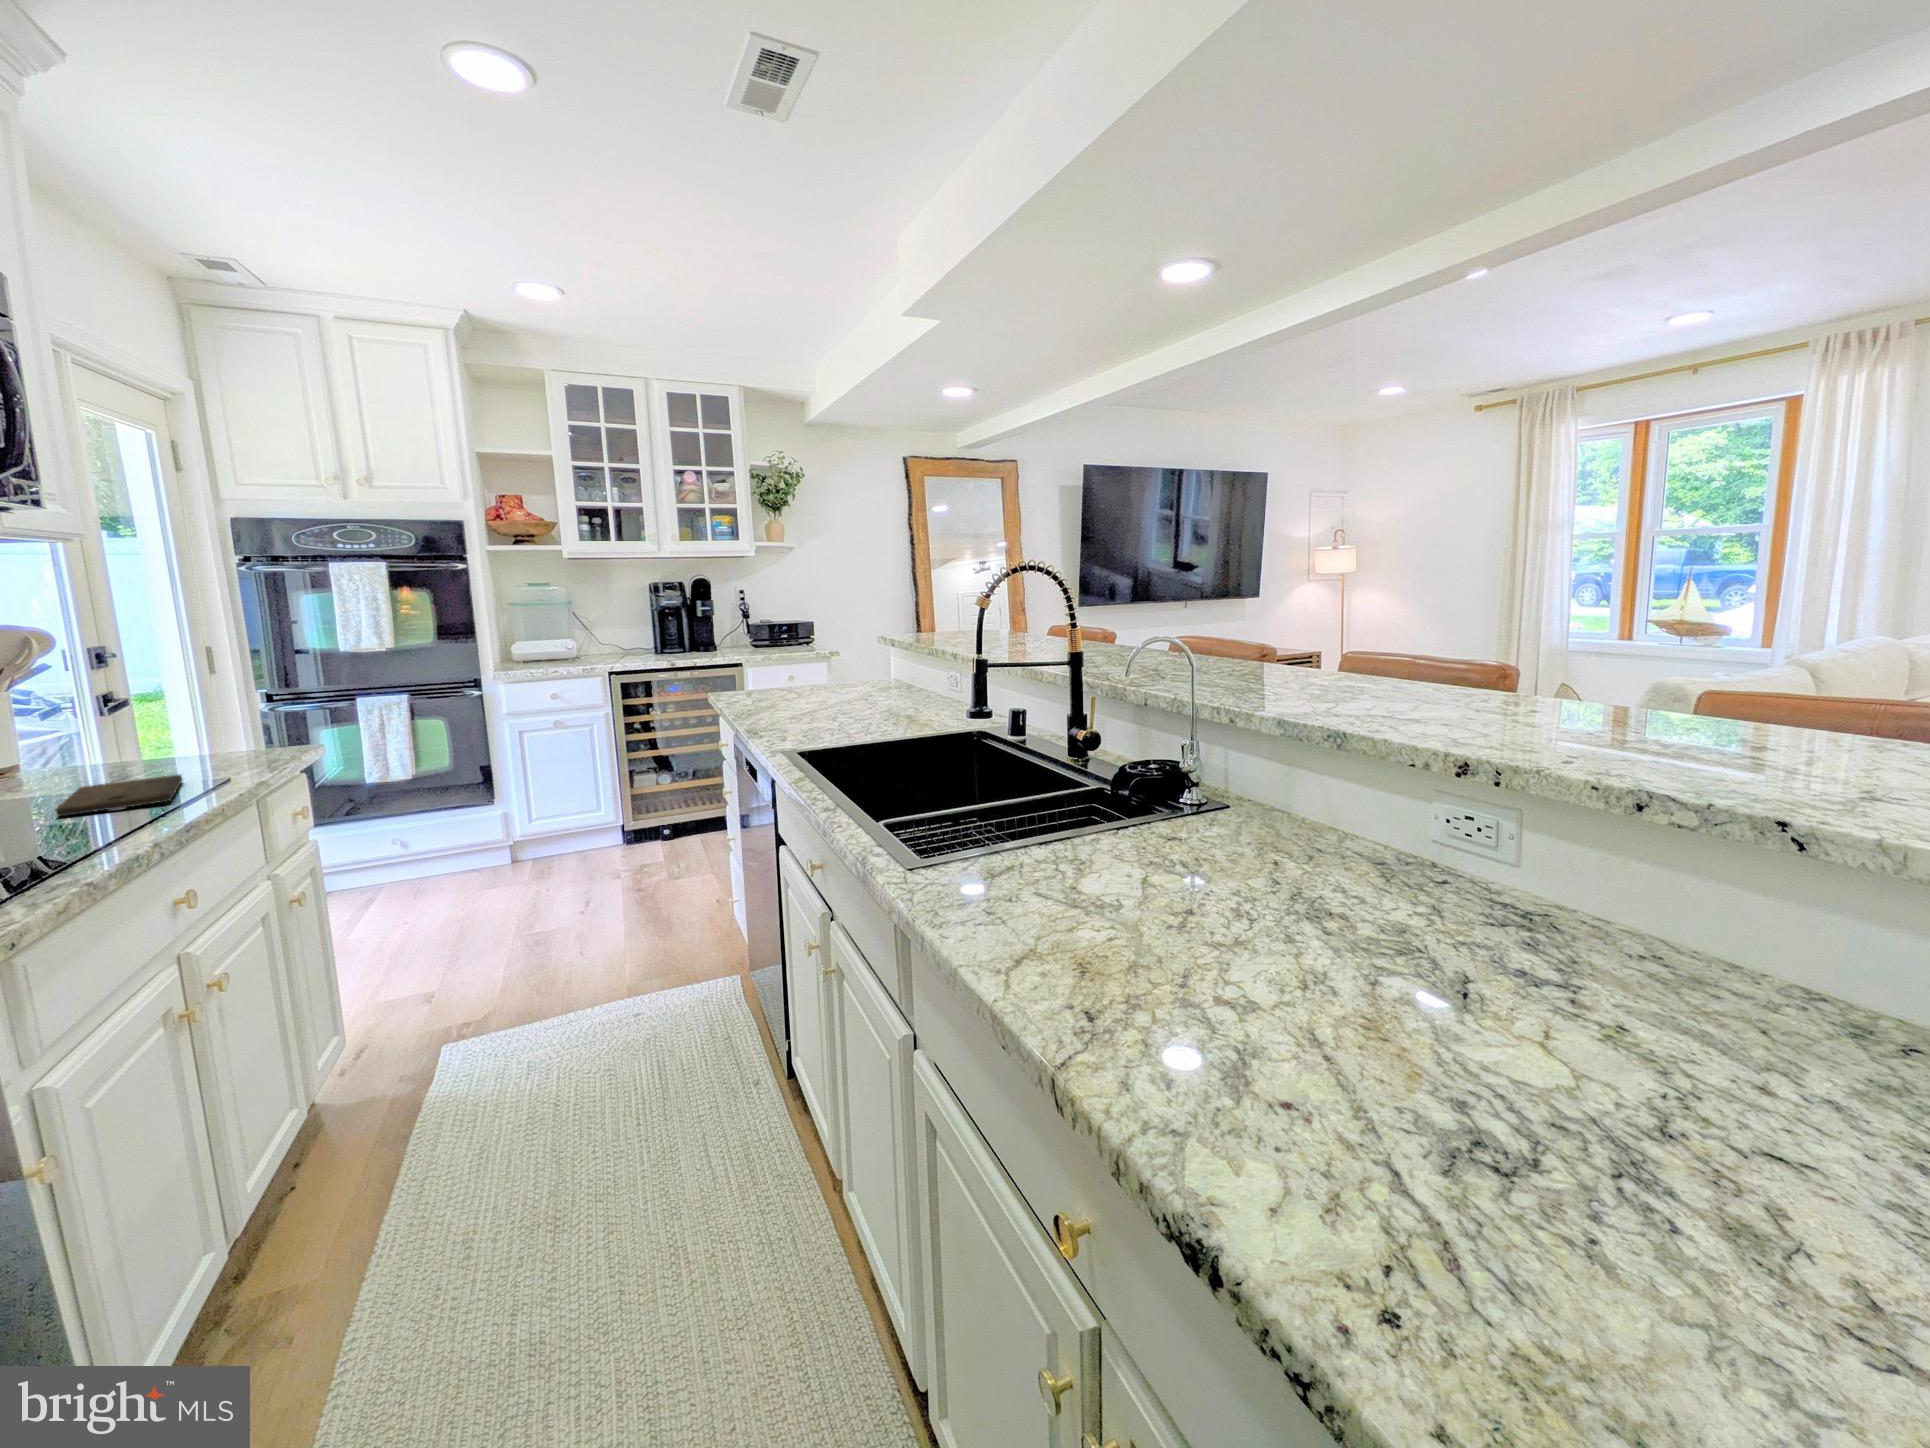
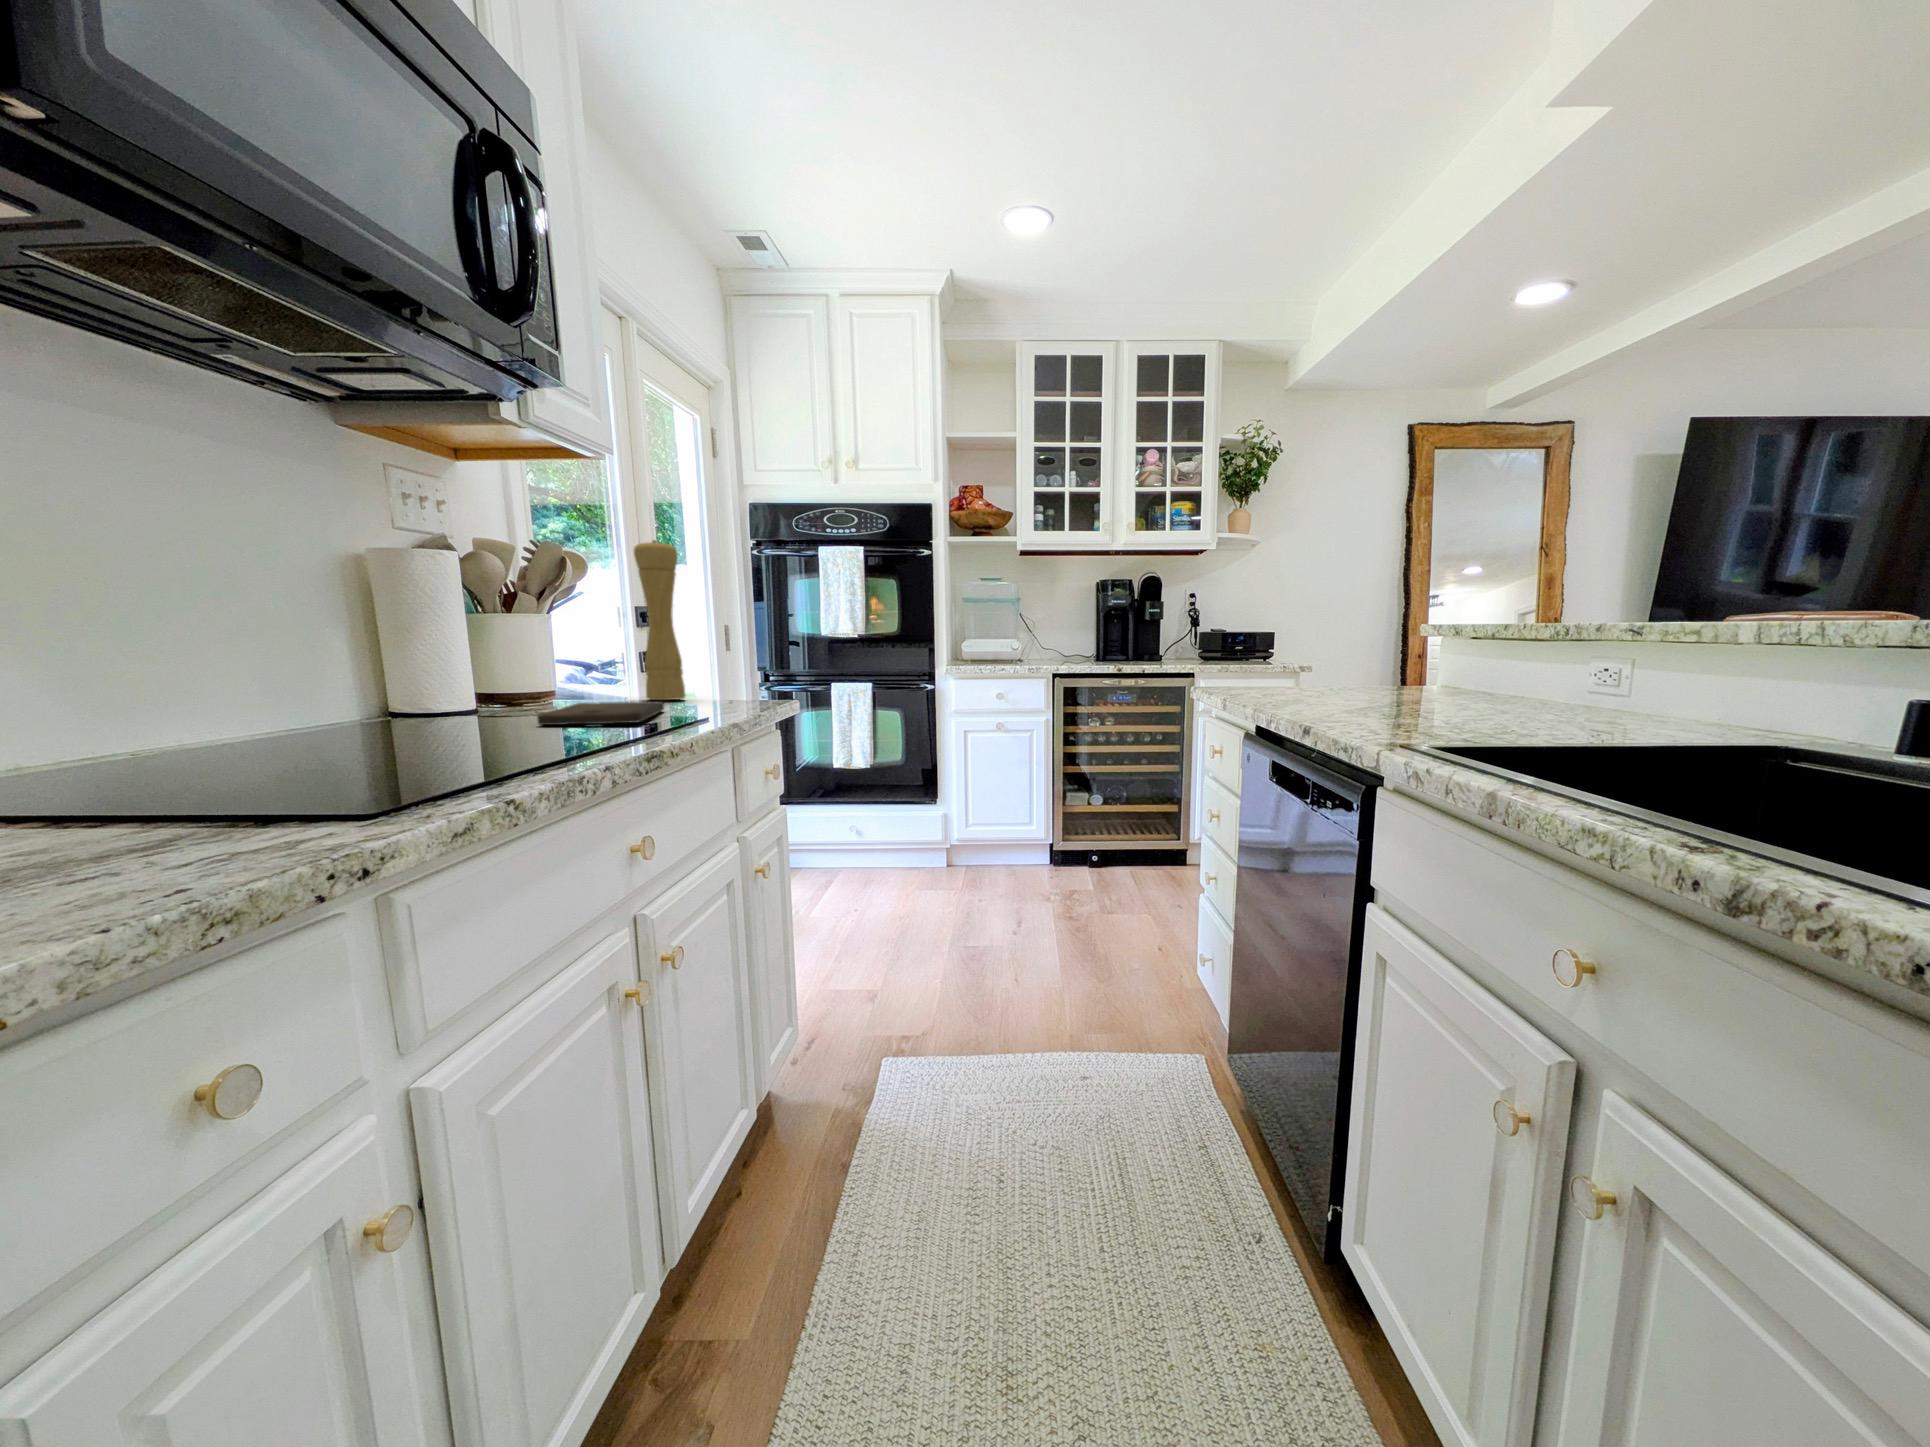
pepper mill: none [126,628,196,769] -> present [634,540,685,700]

